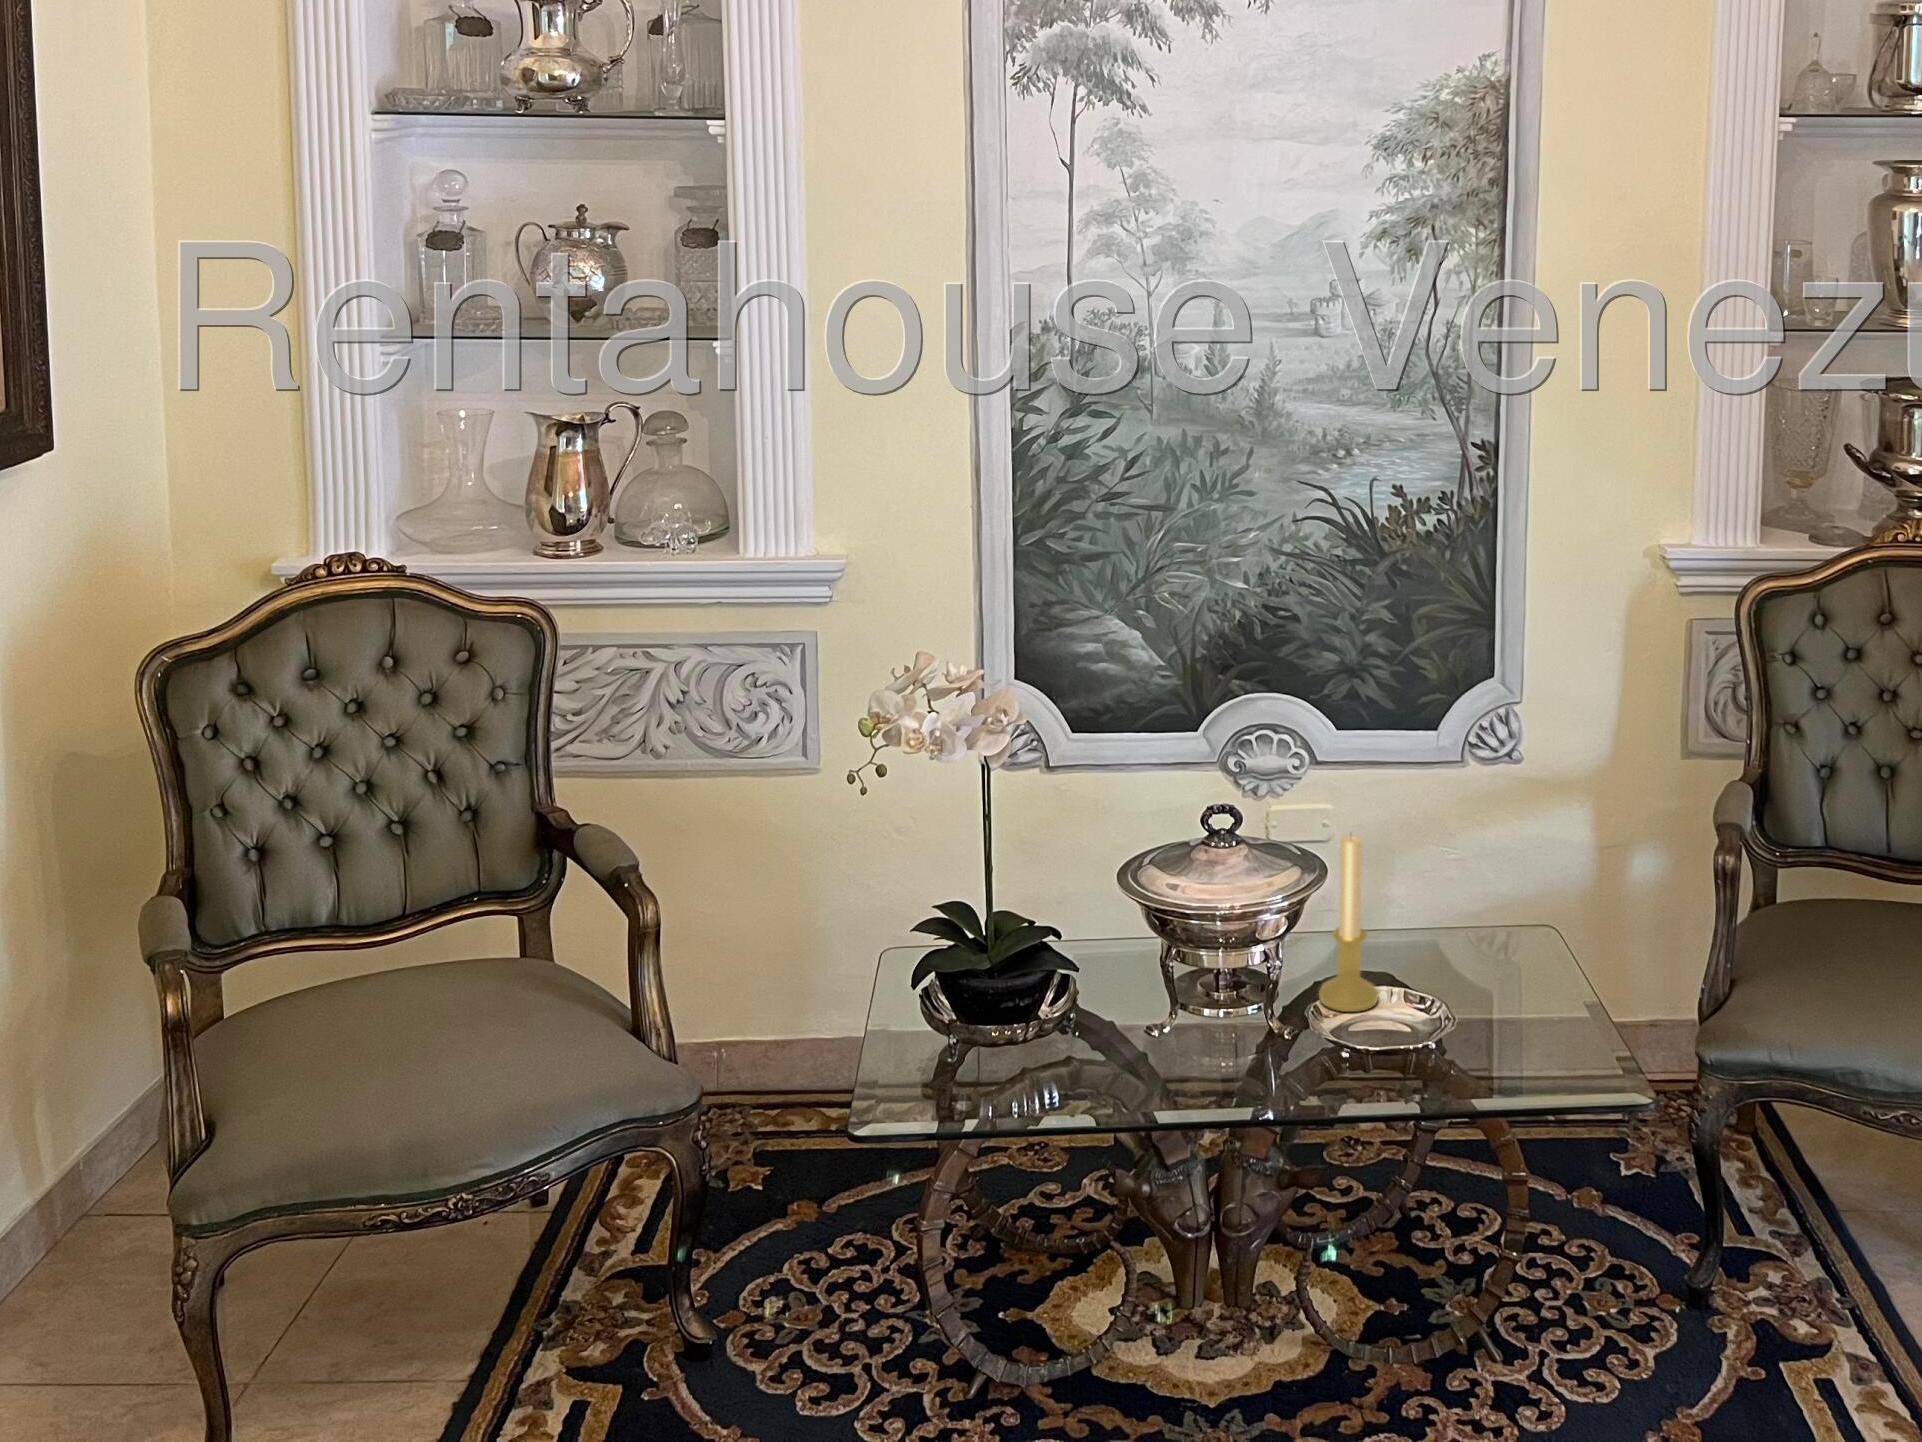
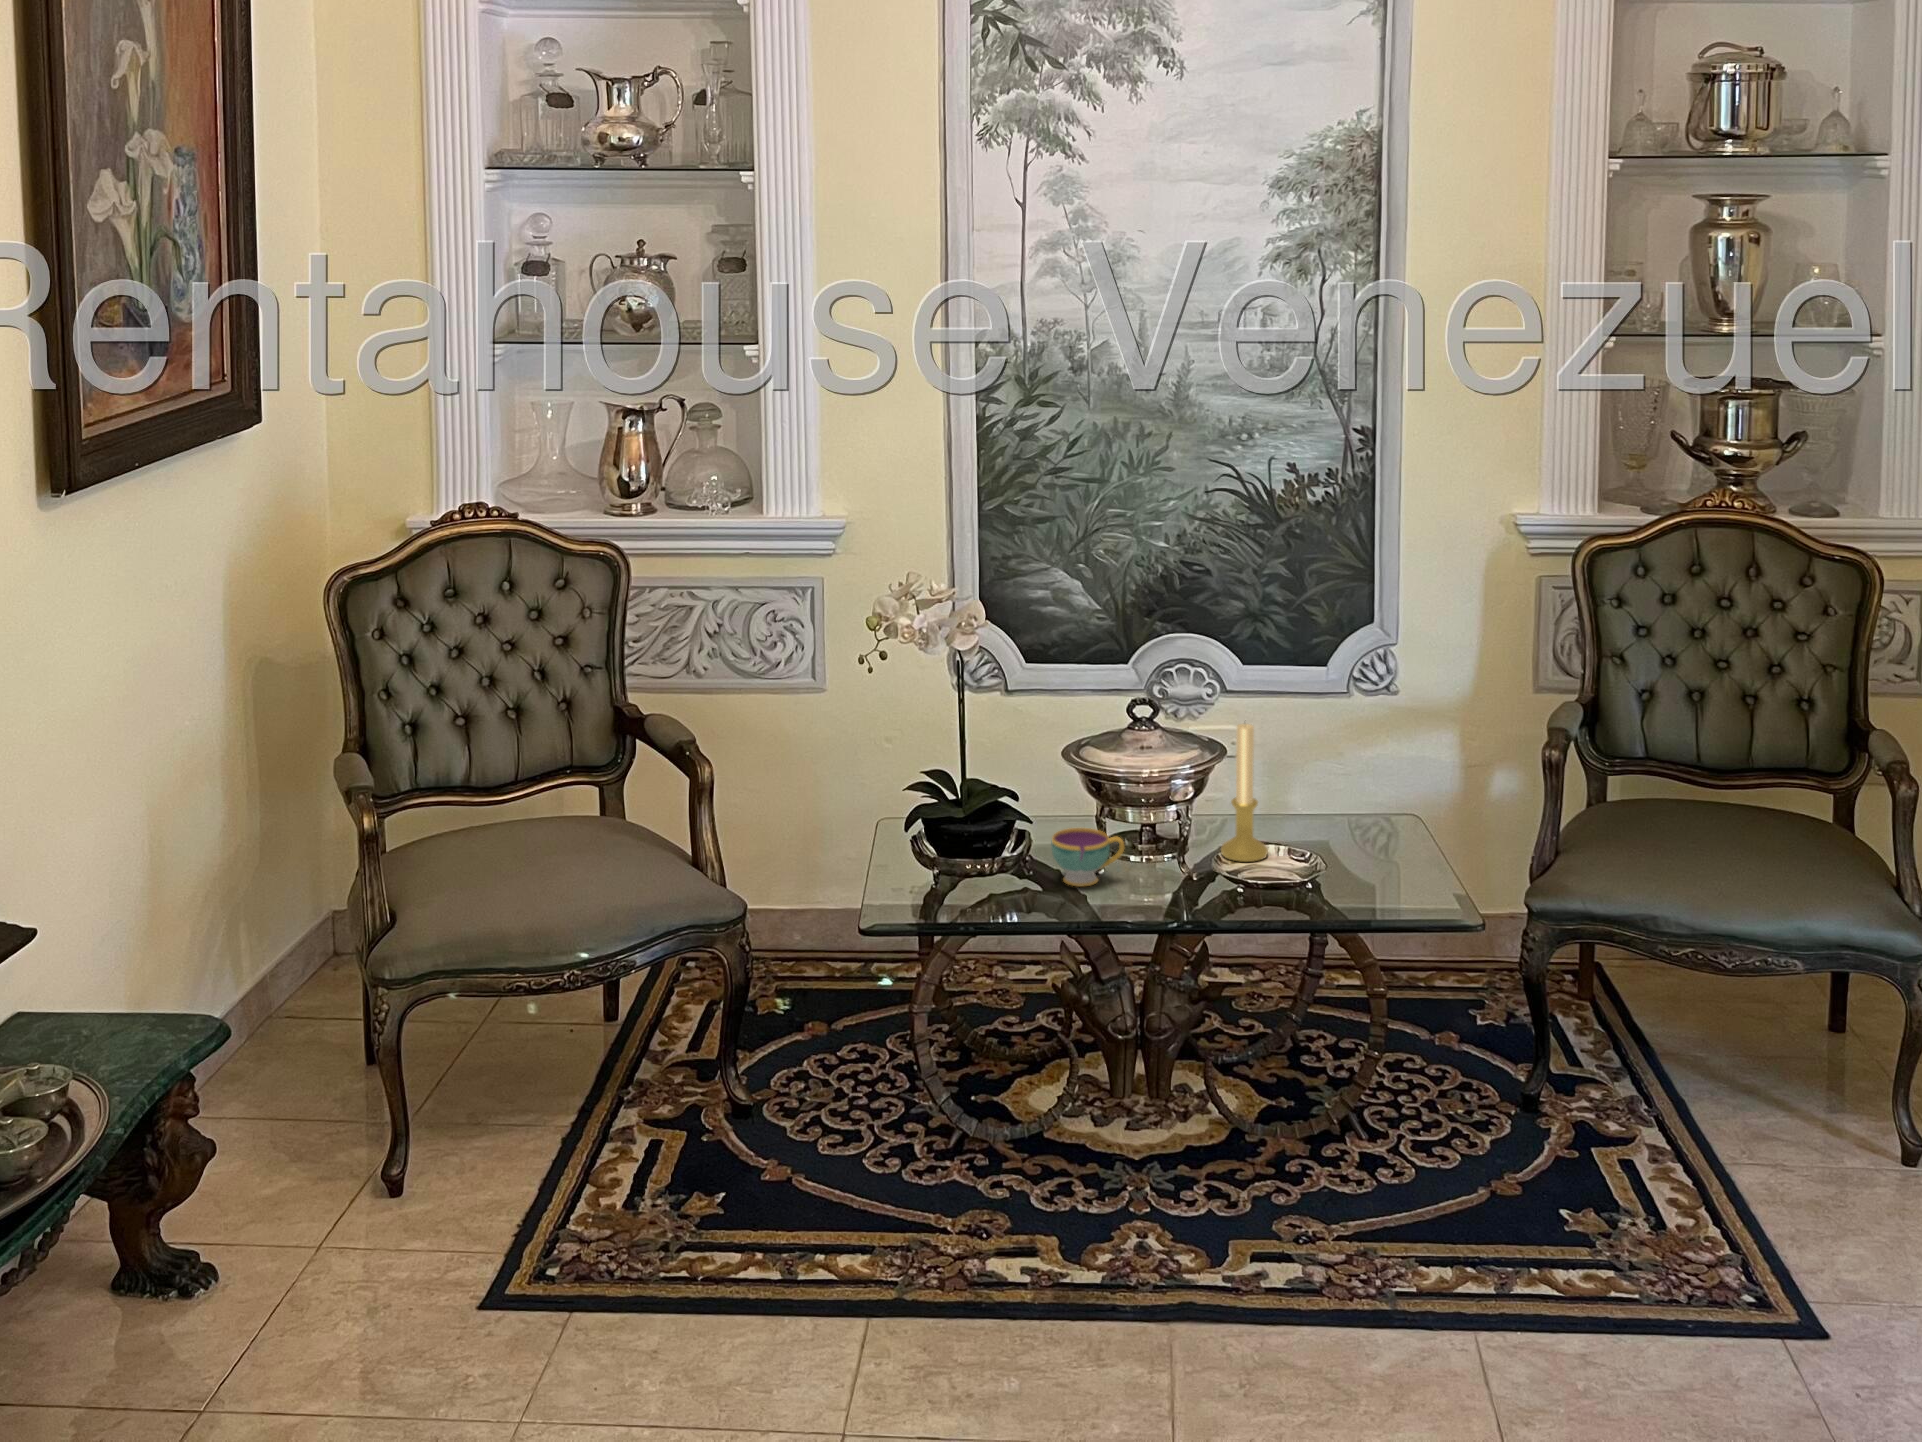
teacup: none [1104,978,1198,1059] -> present [1052,828,1124,886]

